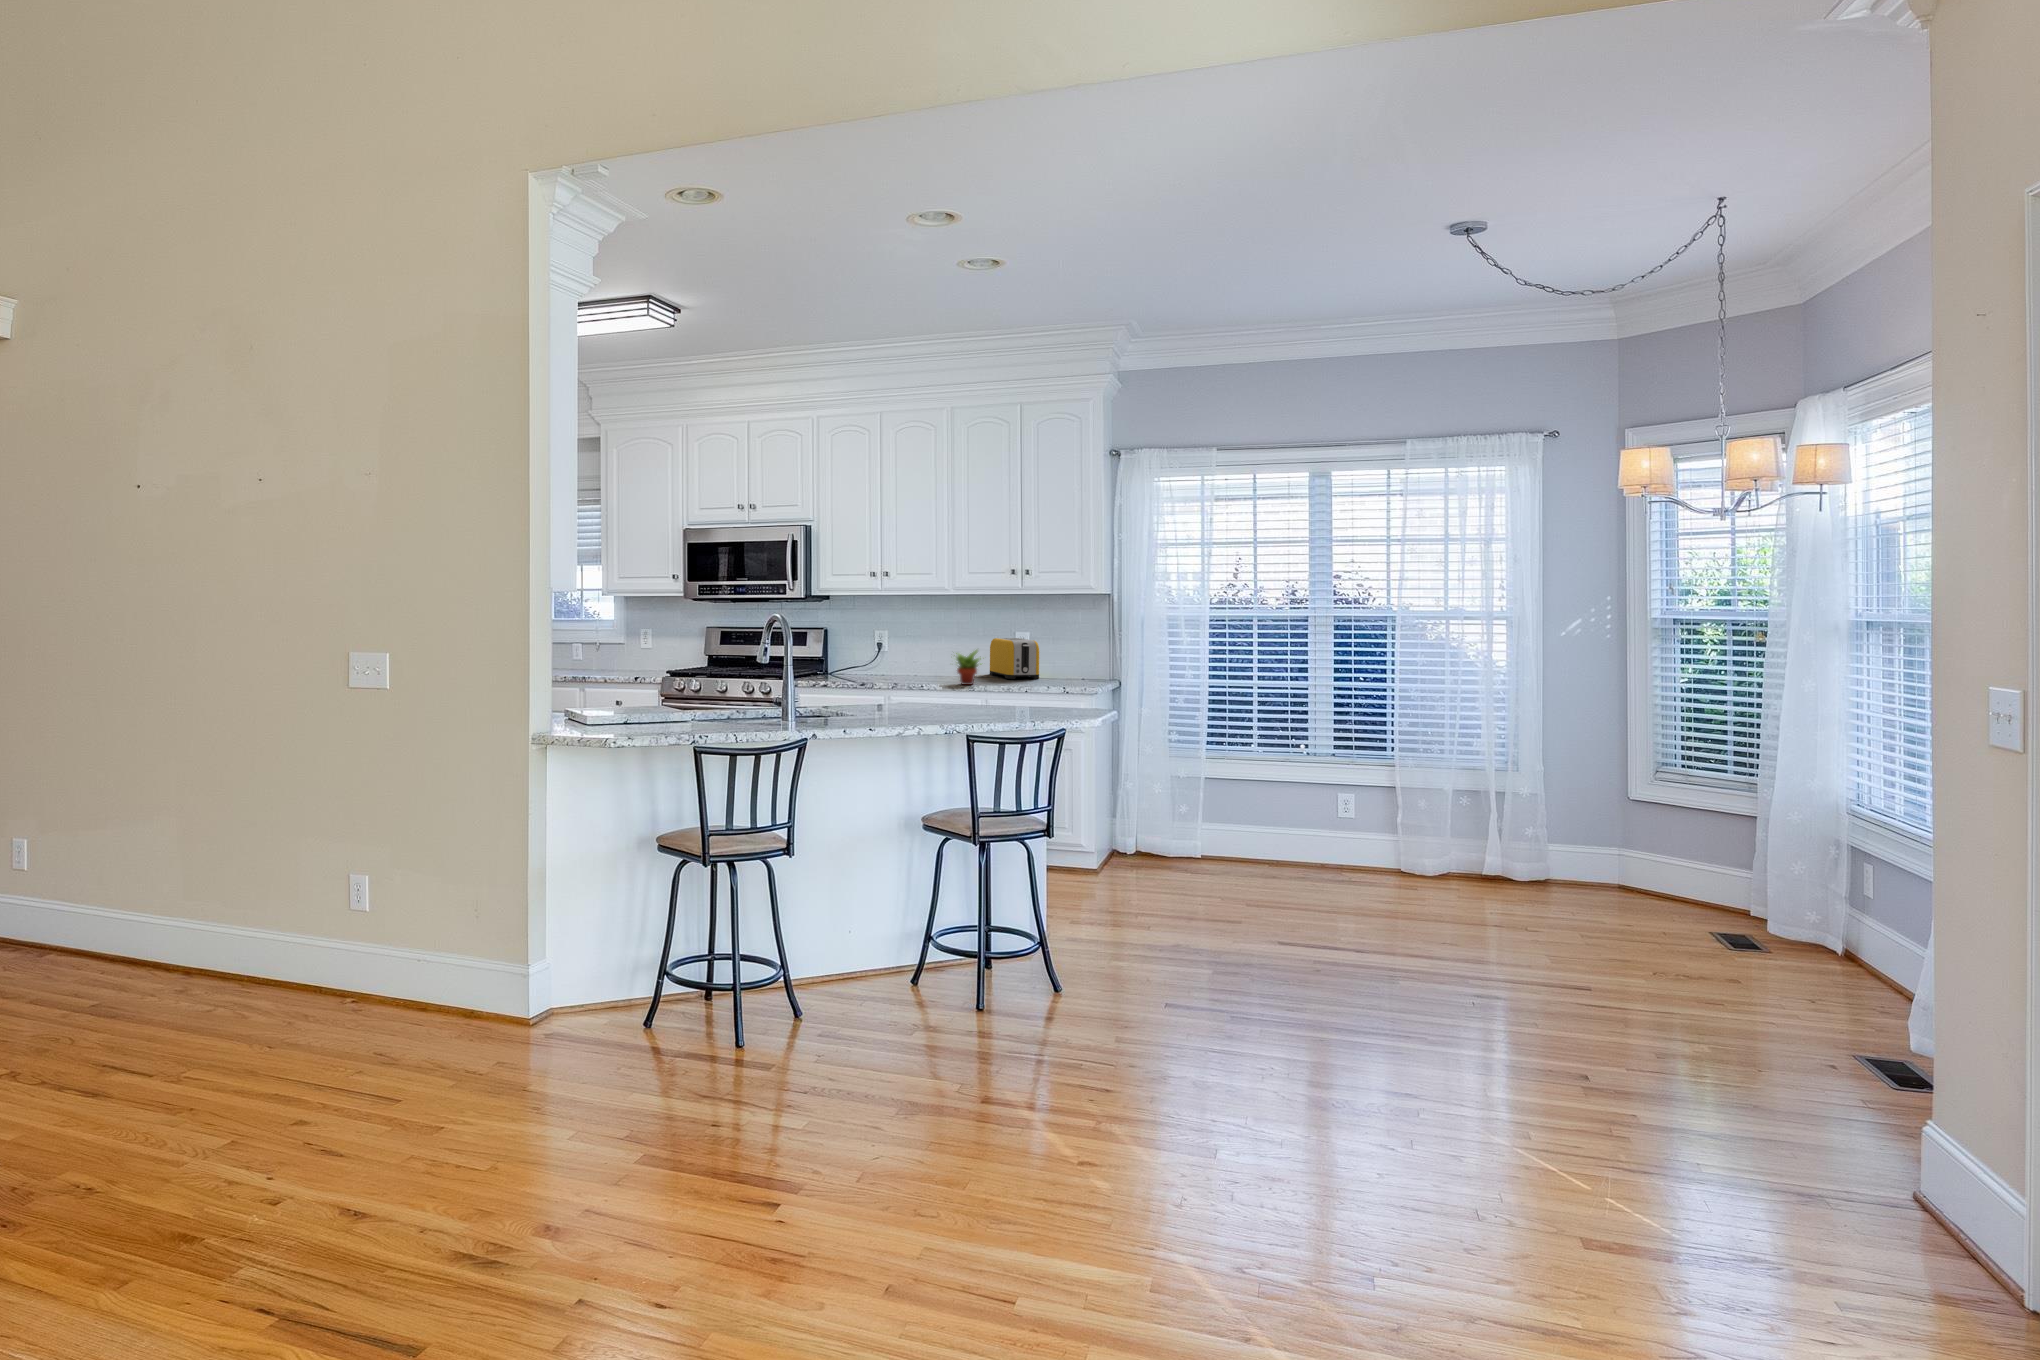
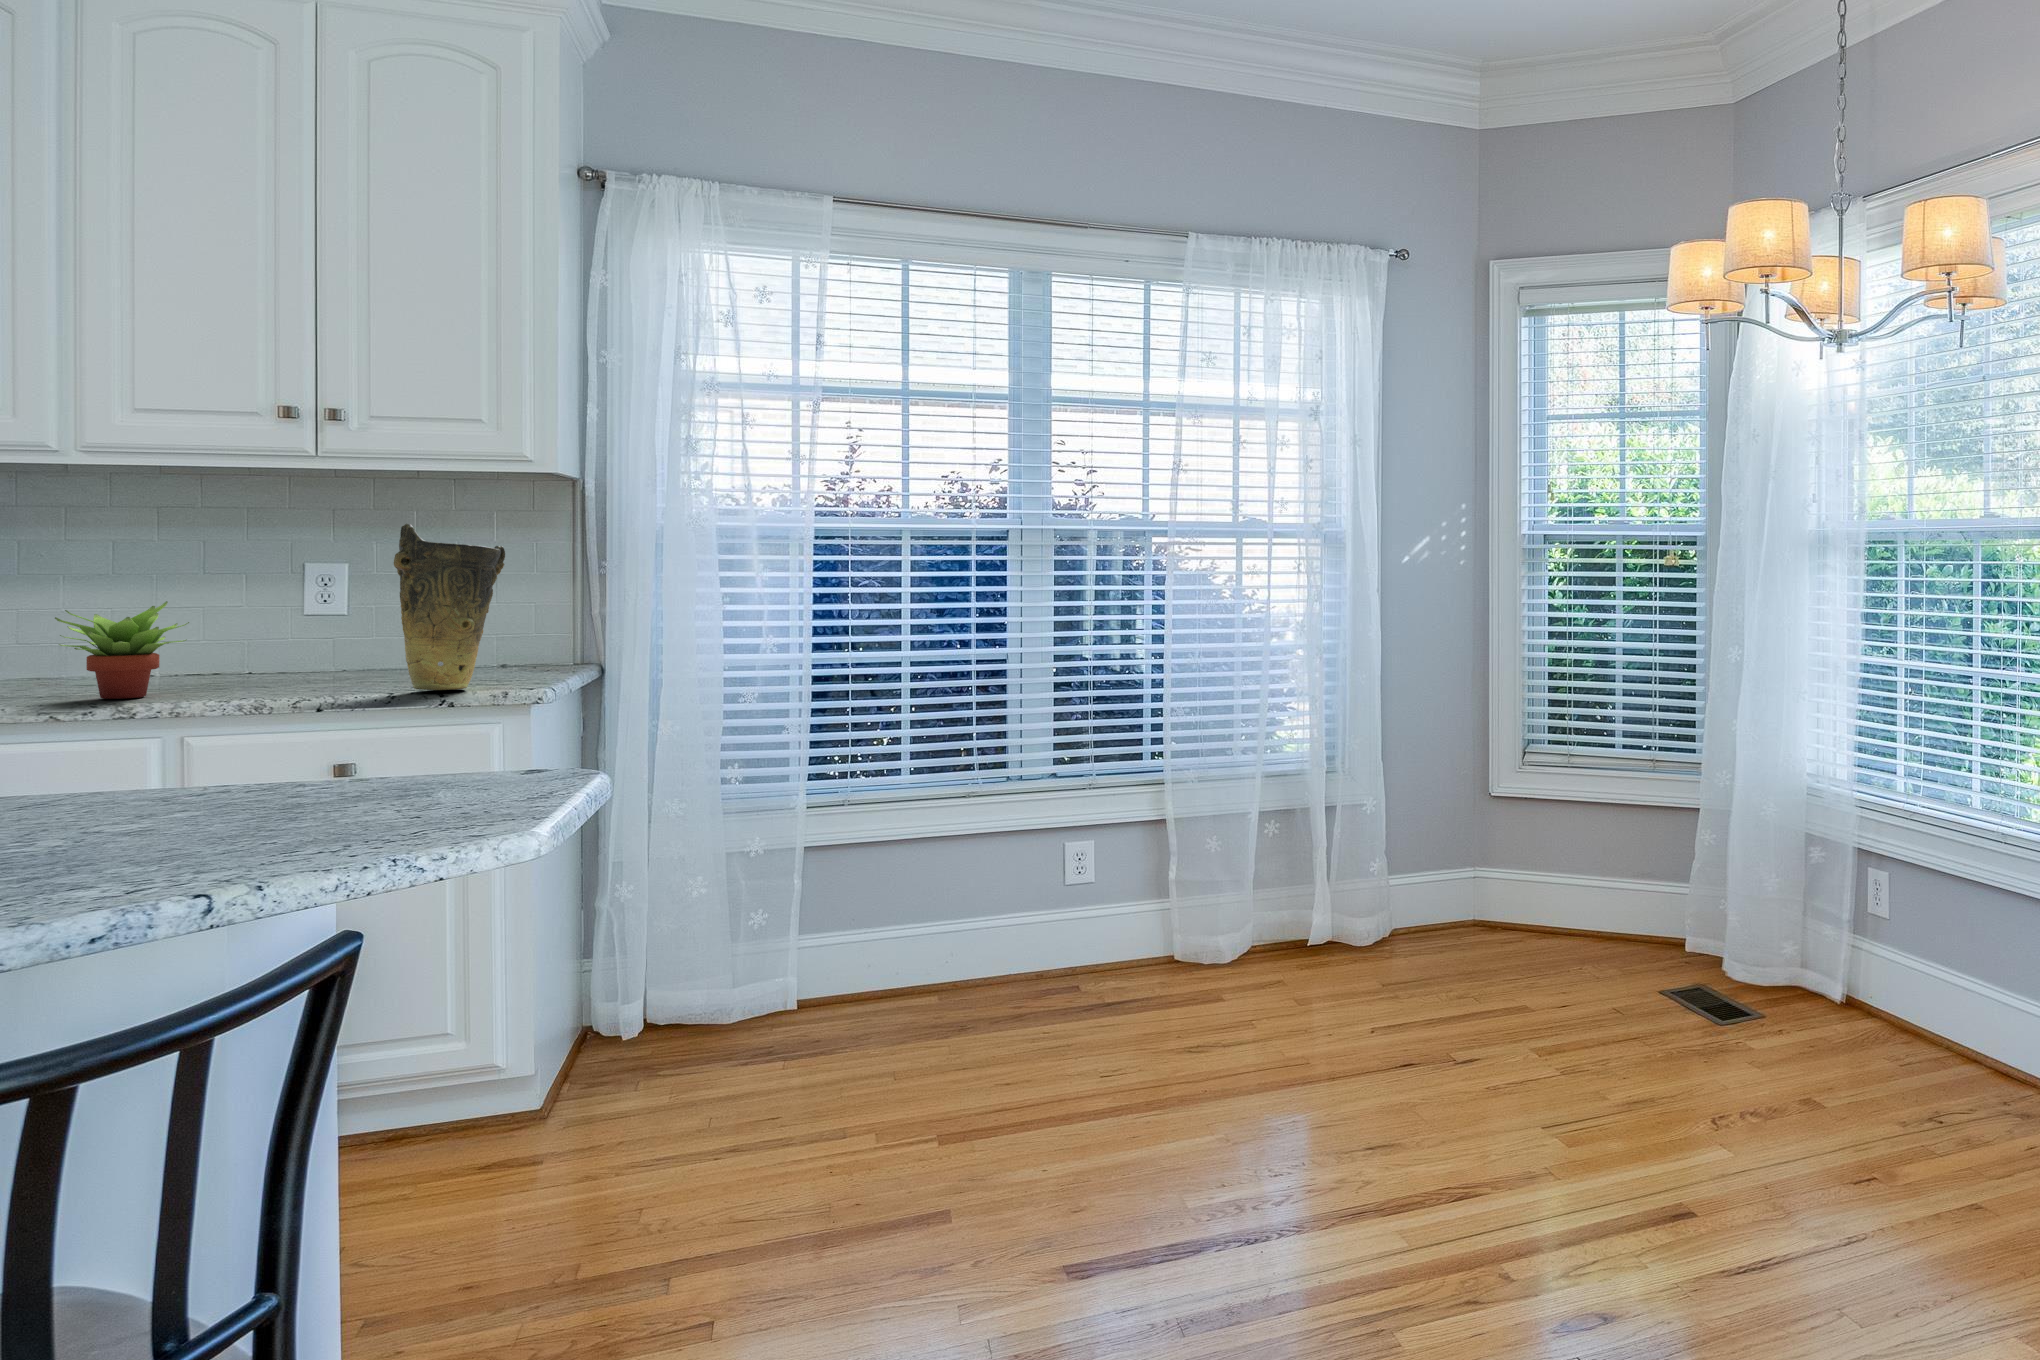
vase: none [1055,620,1091,688] -> present [394,524,505,690]
toaster: present [990,638,1039,679] -> none [249,581,384,677]

